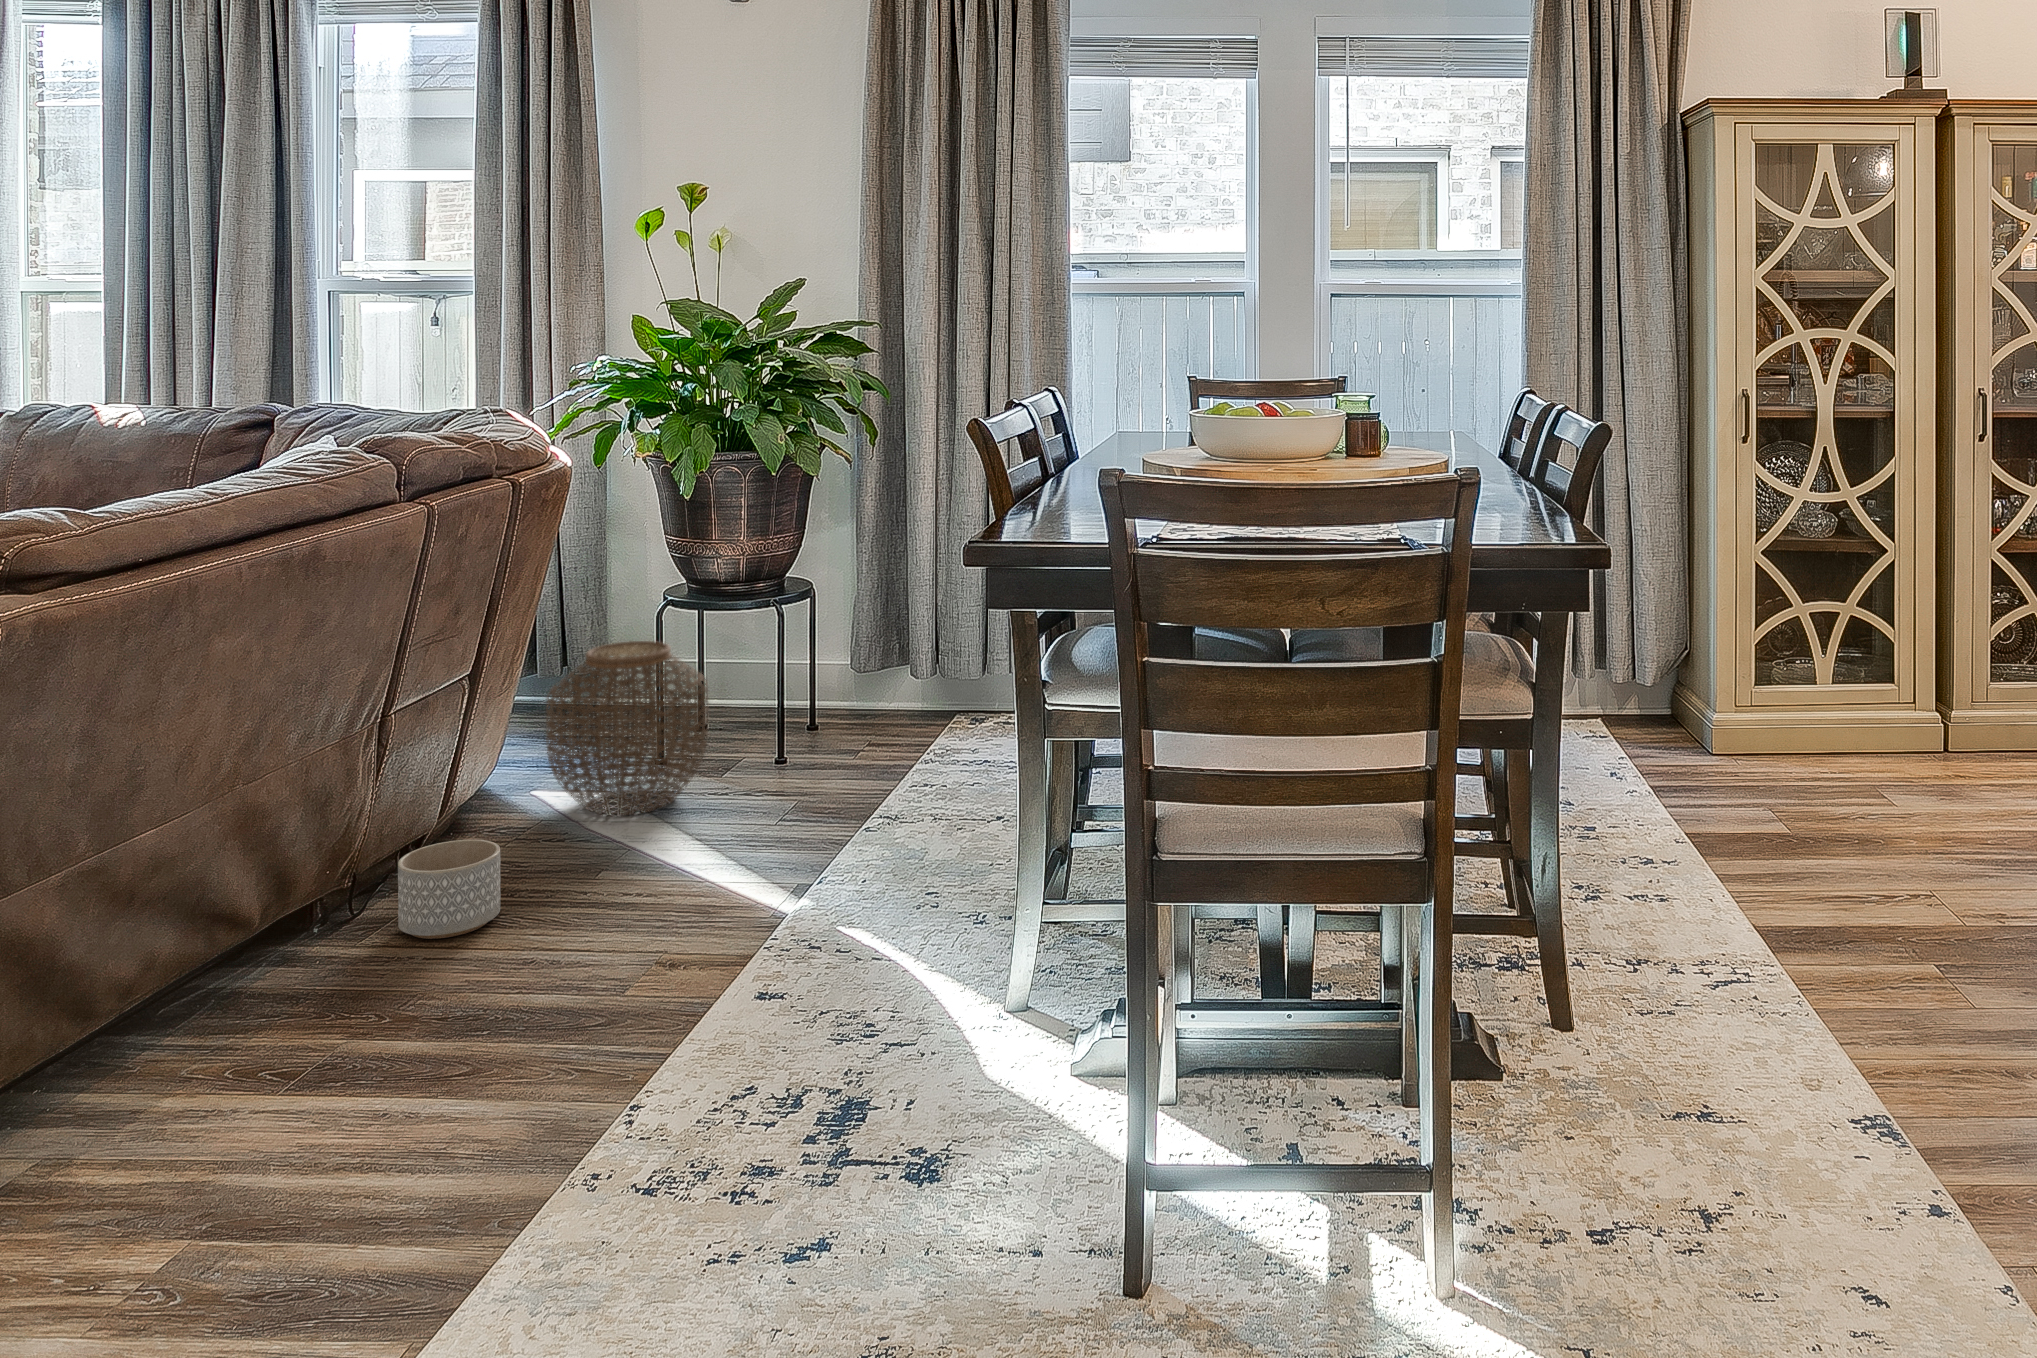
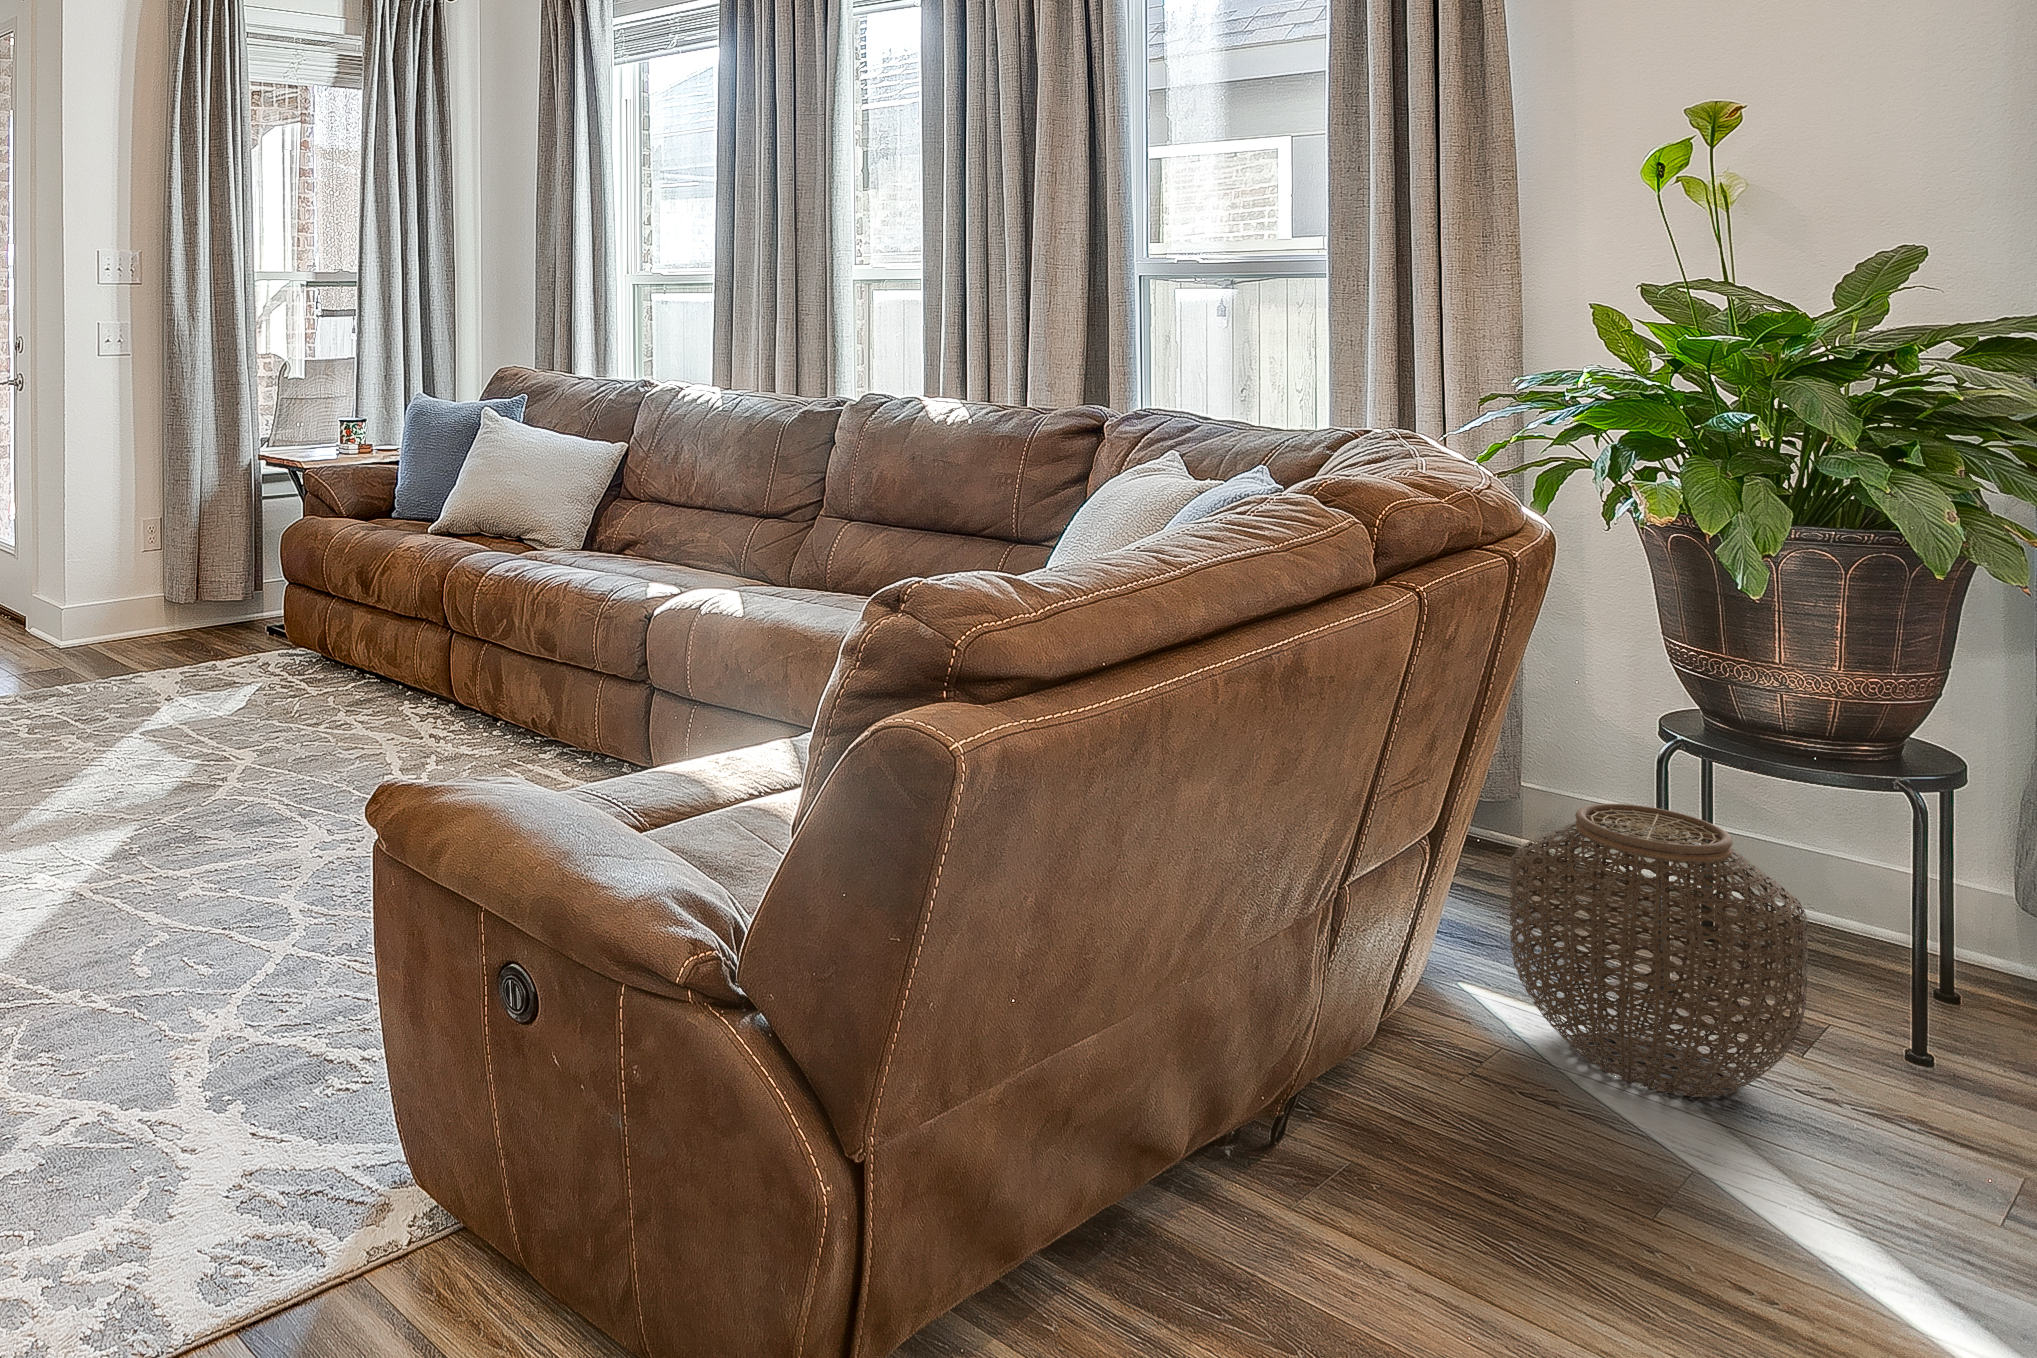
planter: present [398,840,500,939] -> none [1364,1098,1530,1277]

